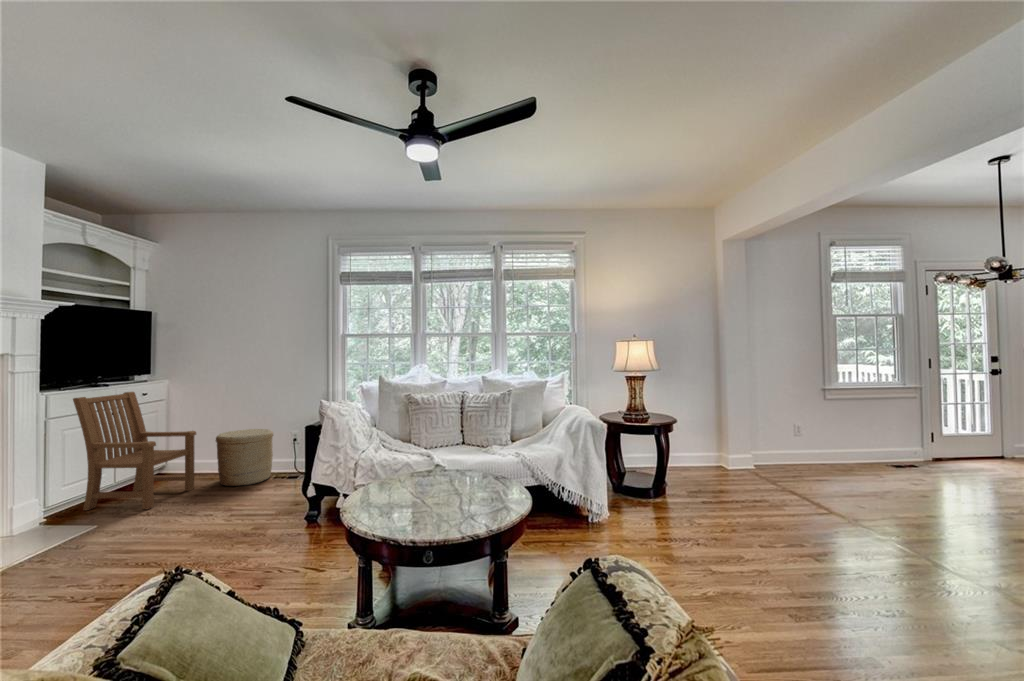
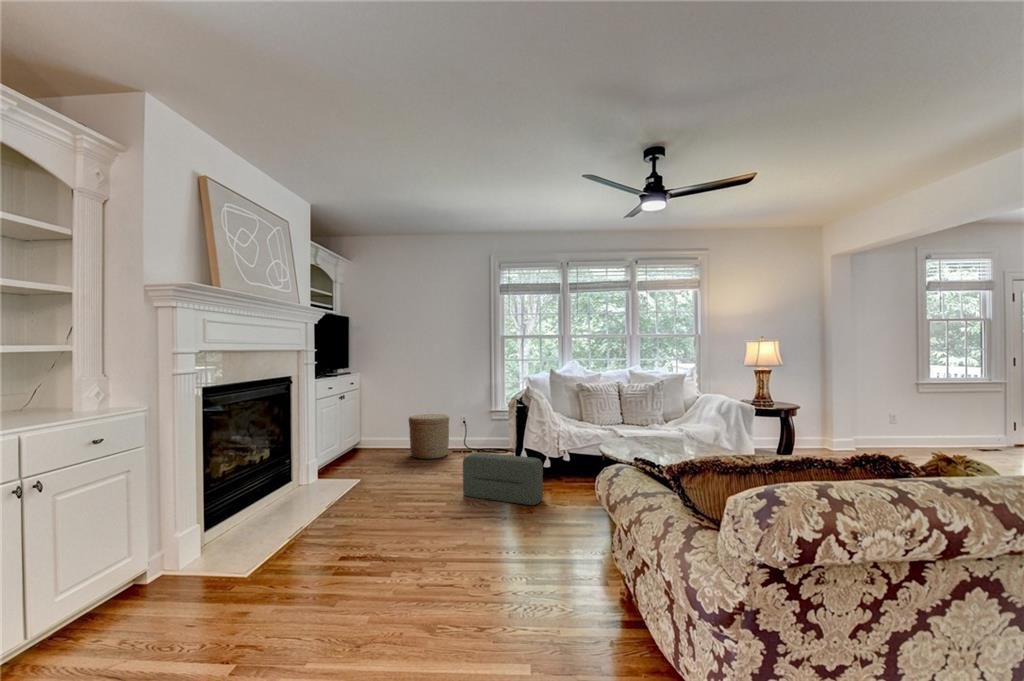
armchair: present [73,392,196,510] -> none [324,381,398,472]
pouf: none [202,491,302,569] -> present [463,453,543,505]

